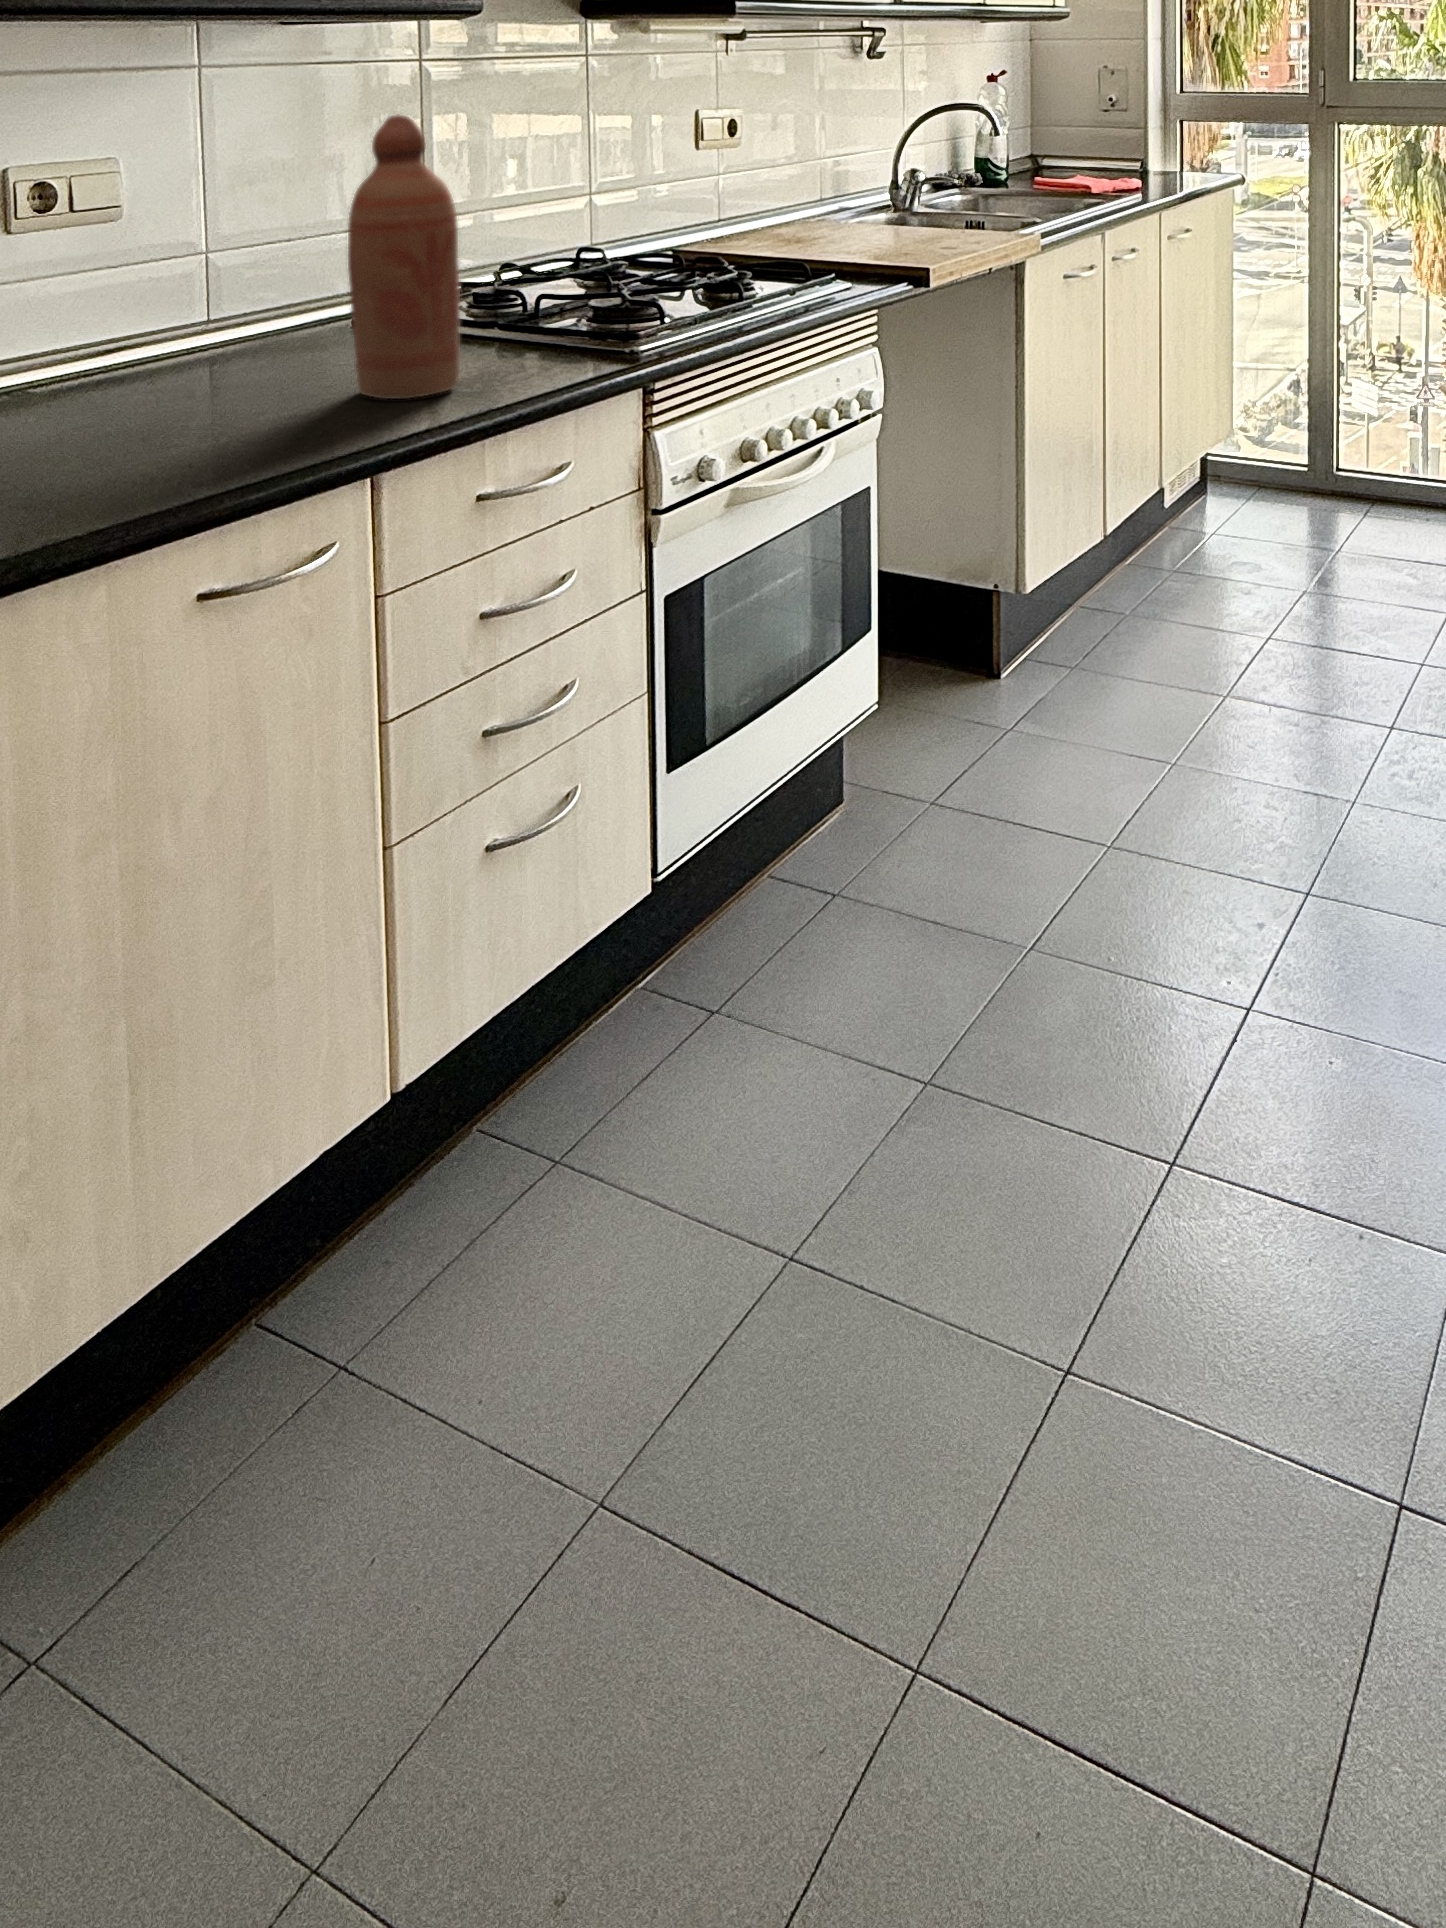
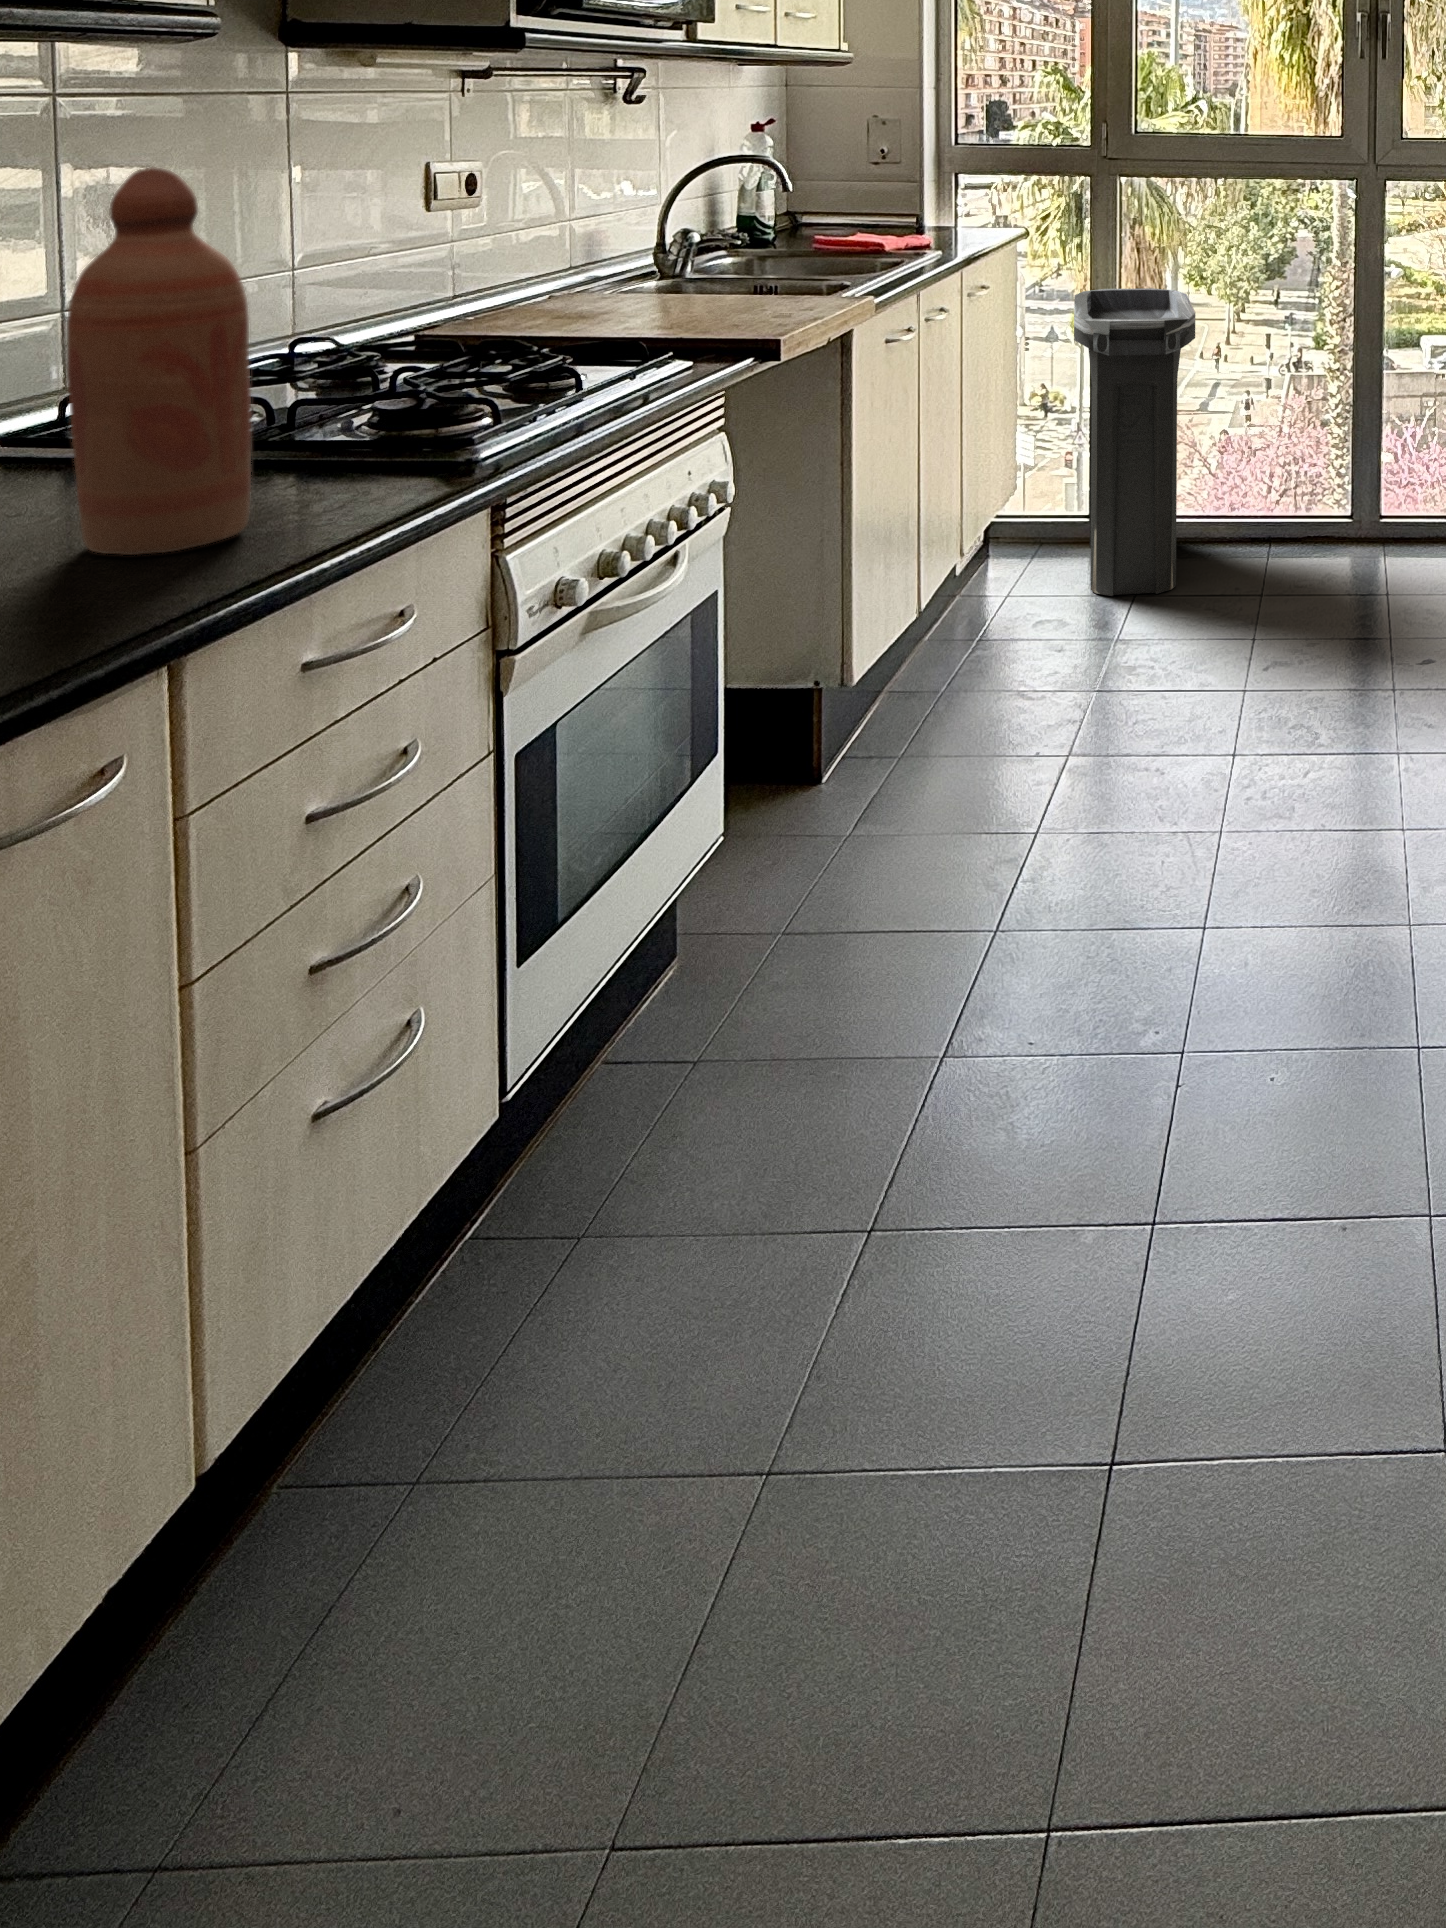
trash can: none [1275,239,1404,555] -> present [1074,288,1195,596]

